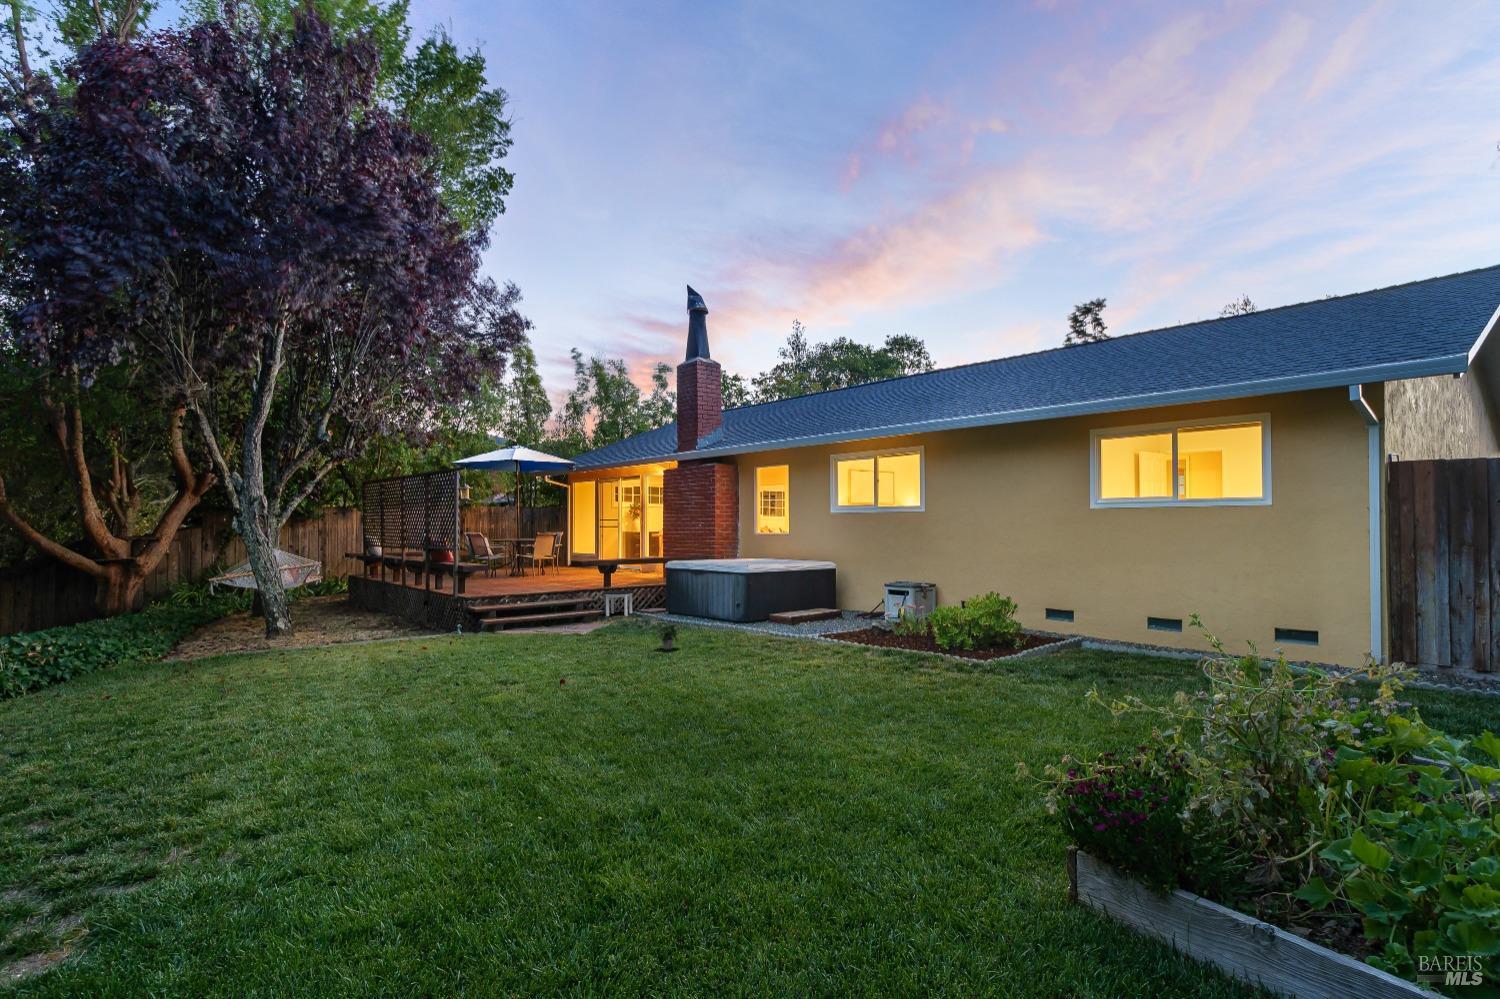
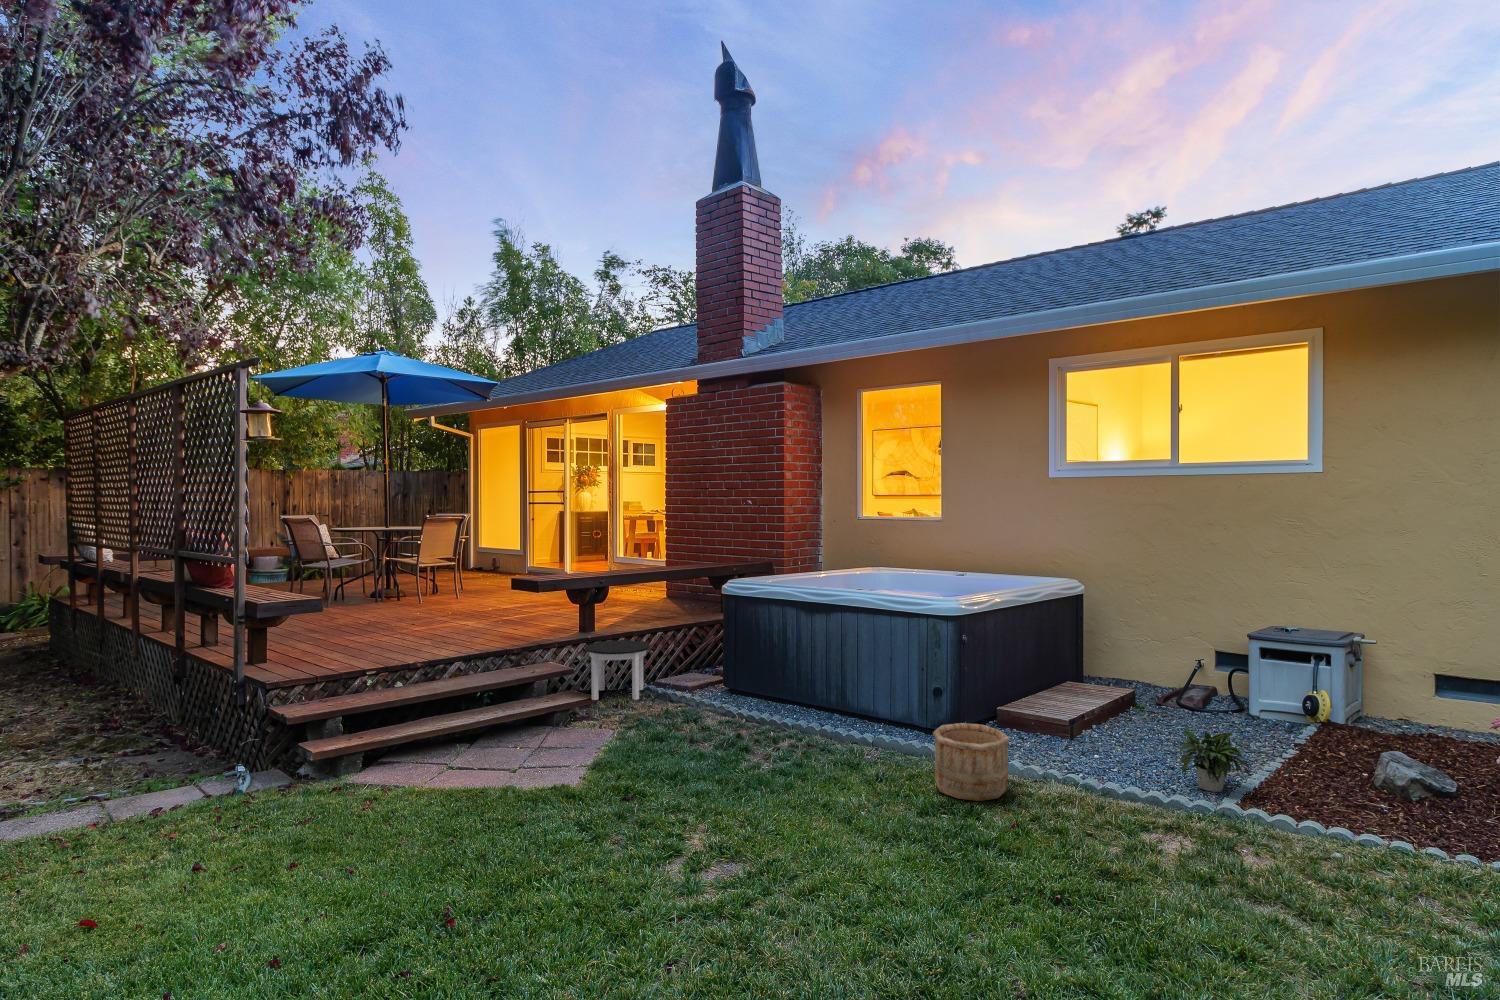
wooden bucket: none [718,610,747,637] -> present [933,723,1010,801]
potted plant: present [655,624,679,649] -> present [1151,728,1250,792]

